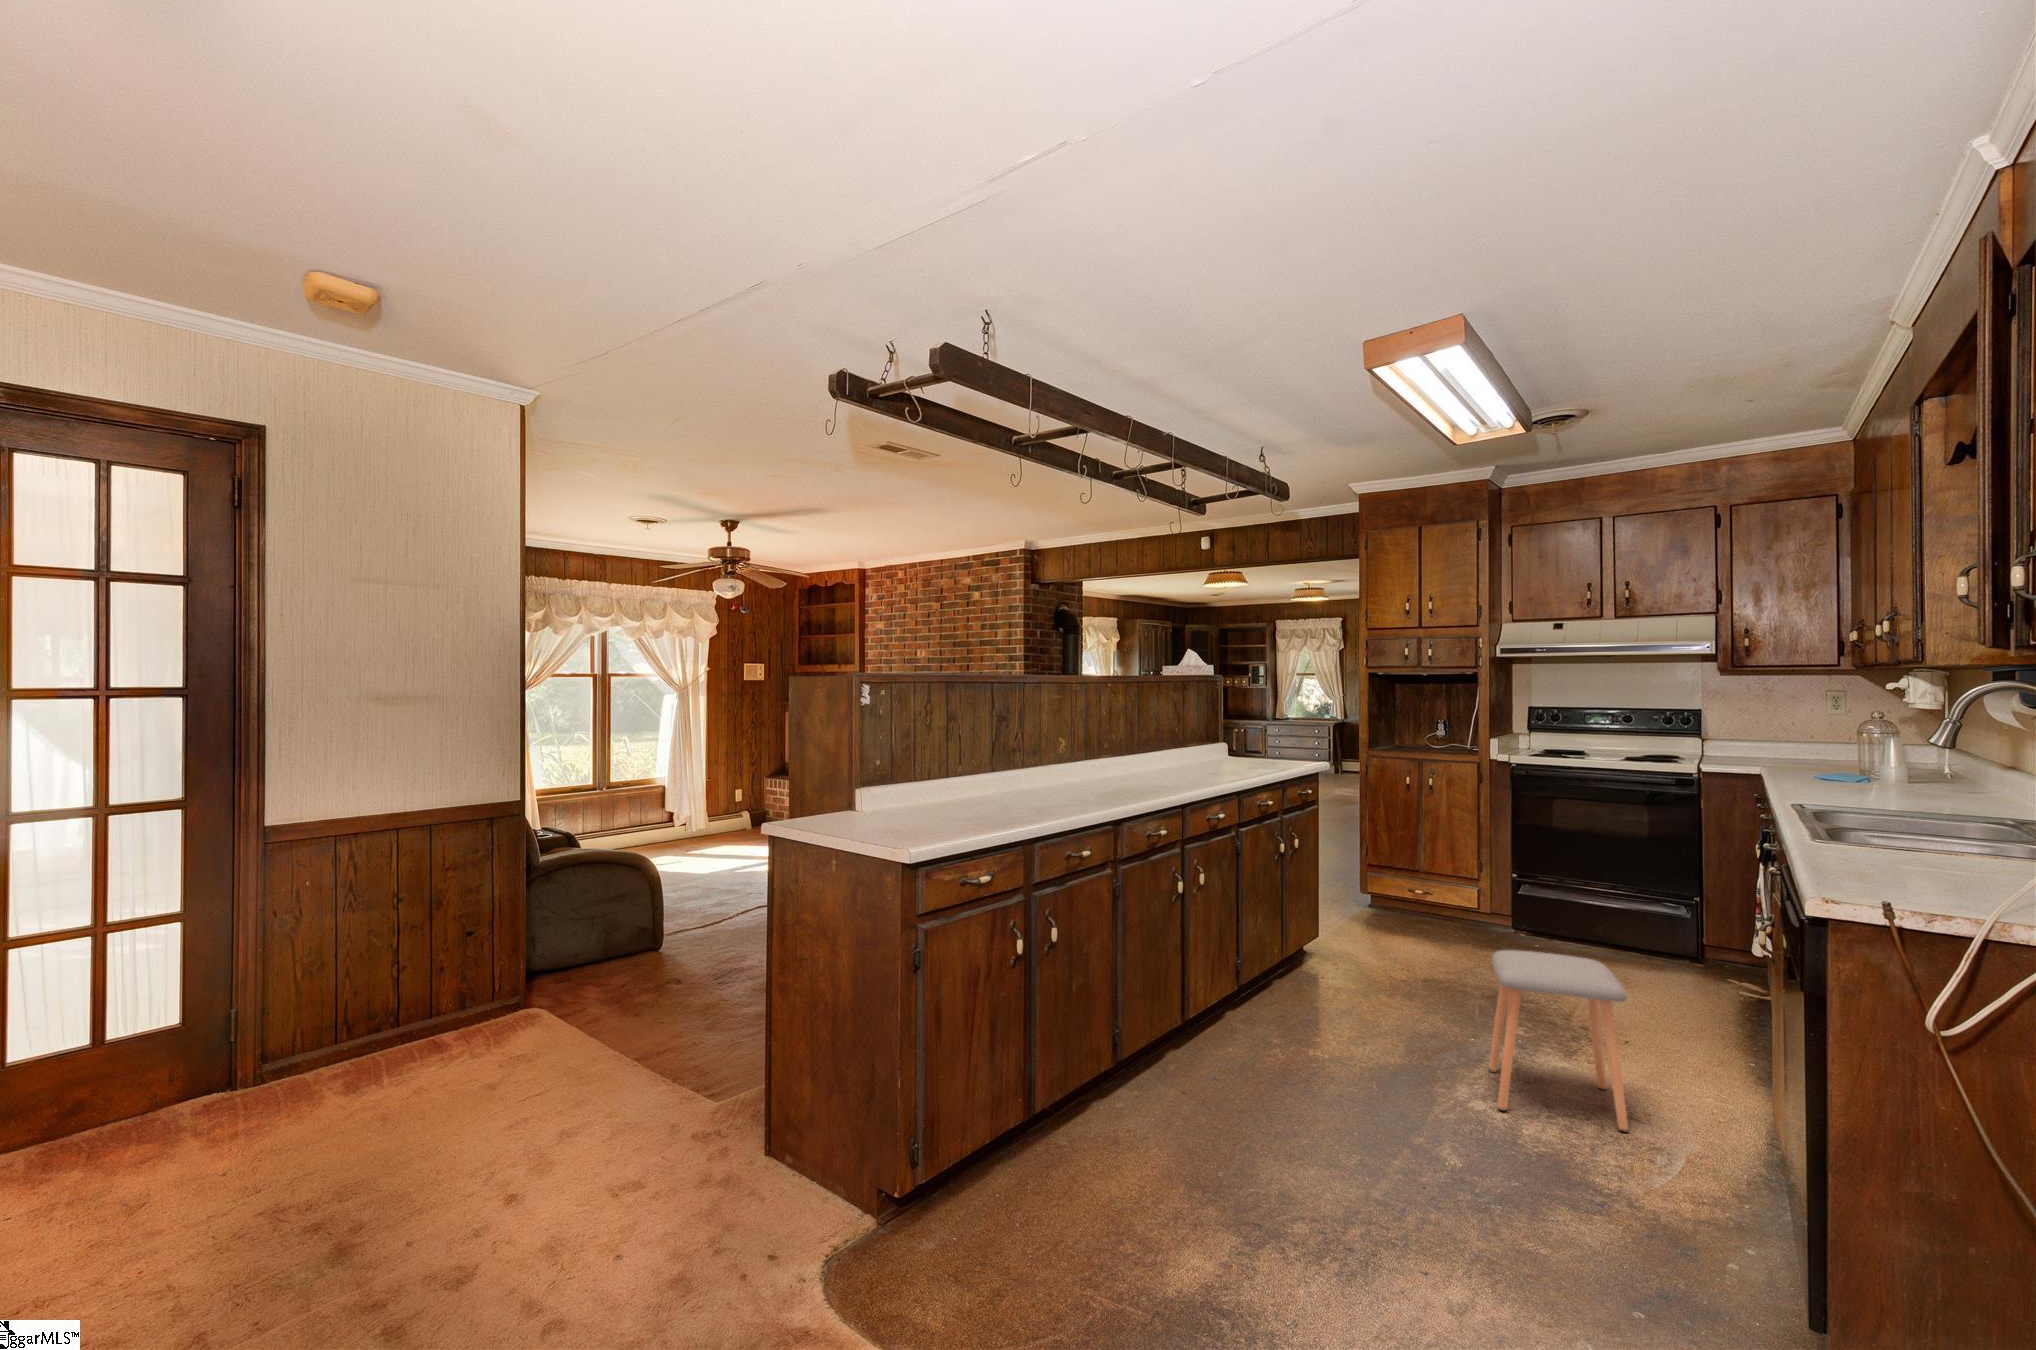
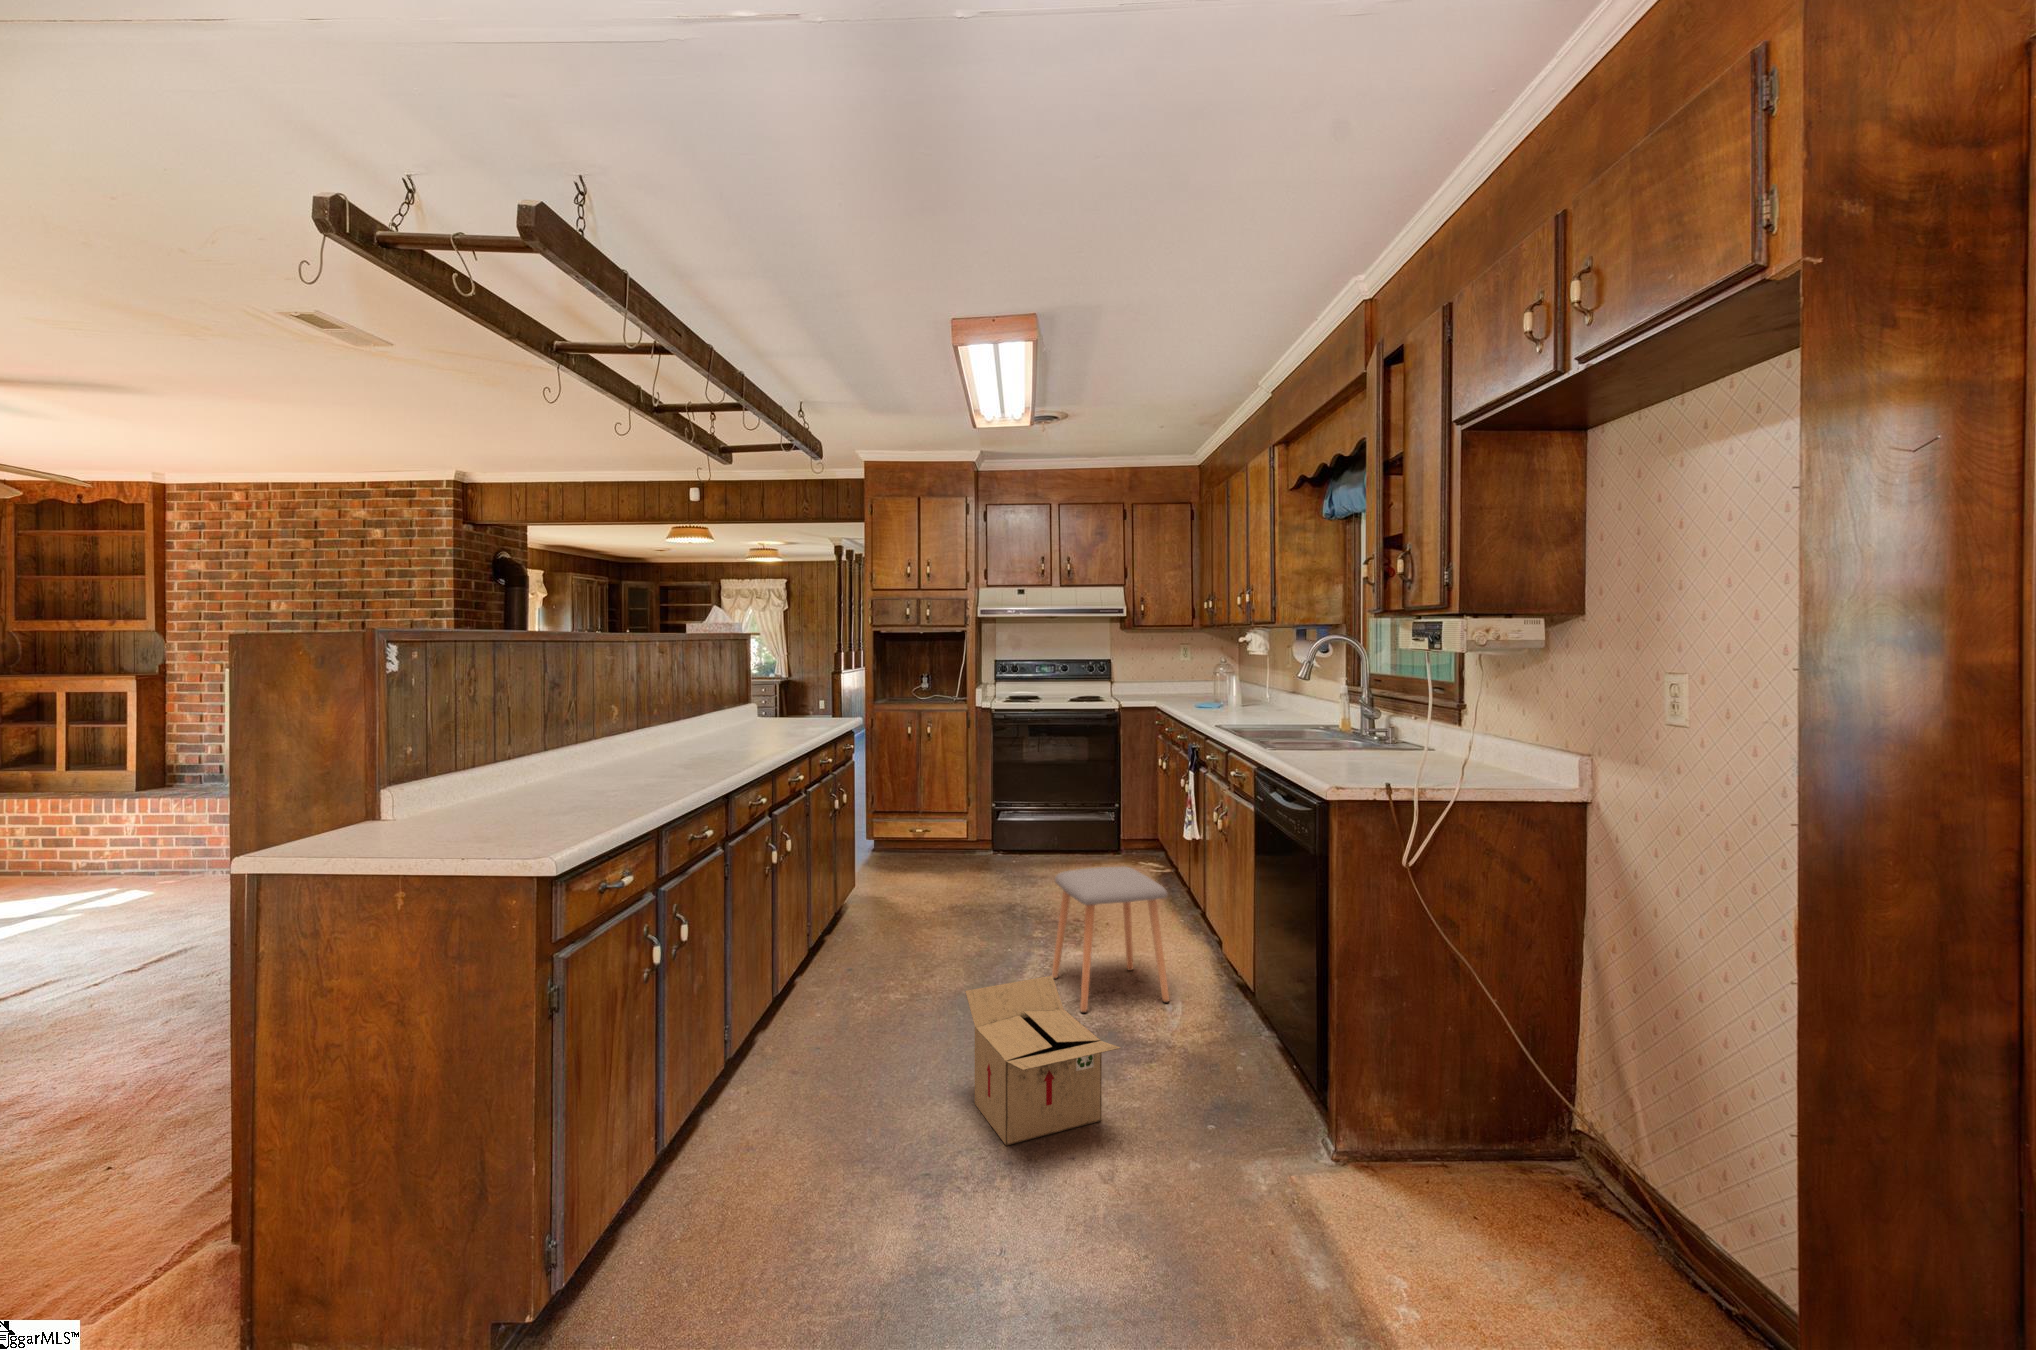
cardboard box: none [1318,1033,1451,1203] -> present [965,976,1121,1146]

